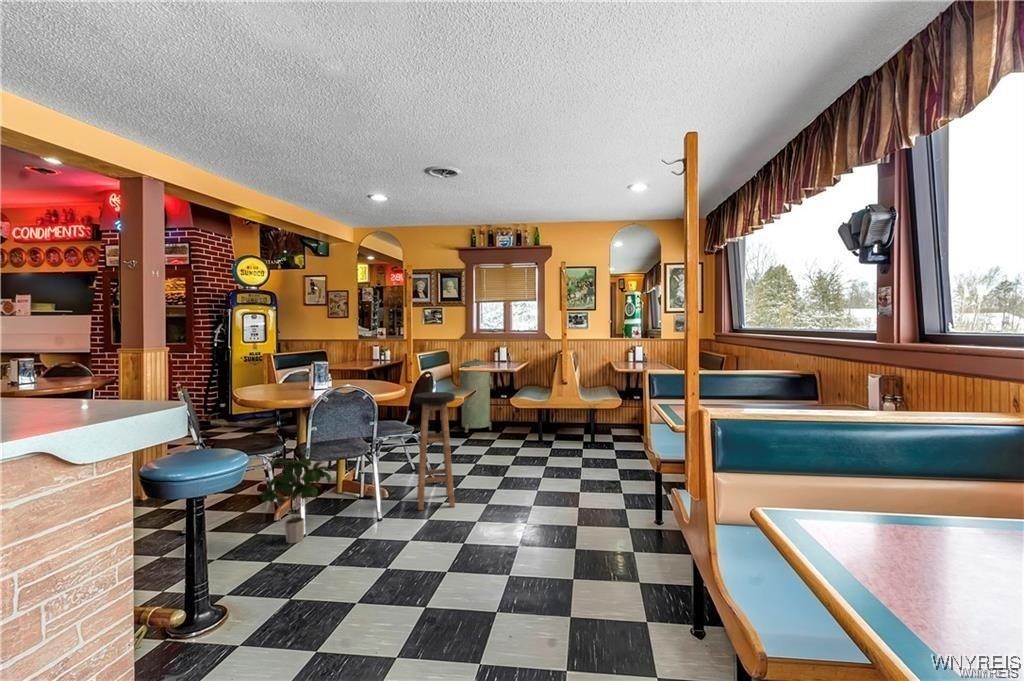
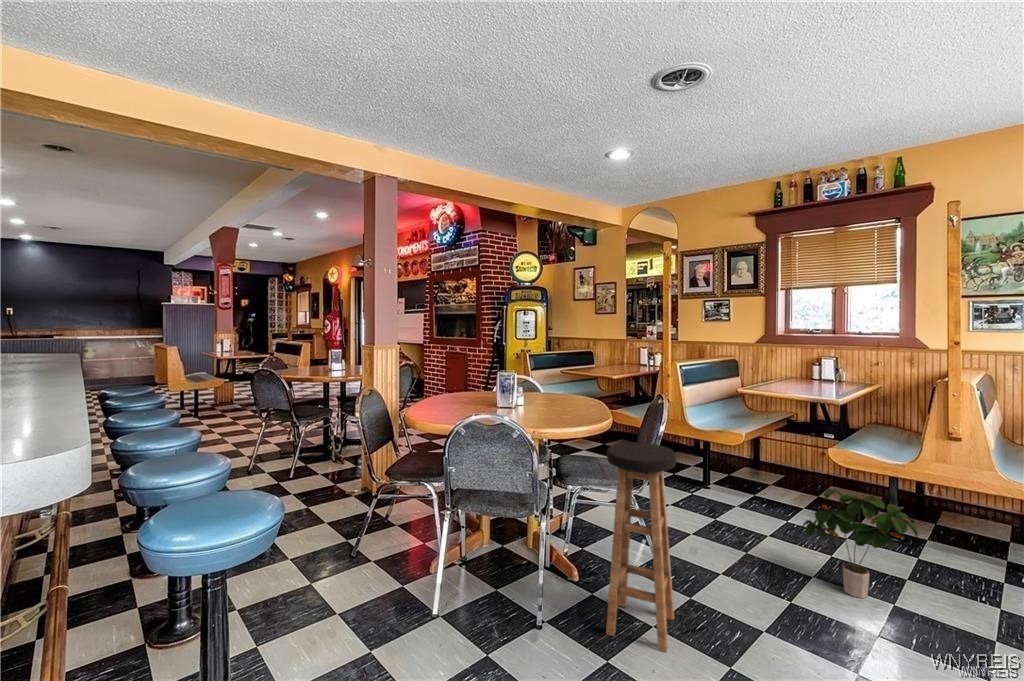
trash can: present [460,359,492,432] -> none [750,374,804,485]
potted plant: present [259,458,331,543] -> present [802,489,918,598]

